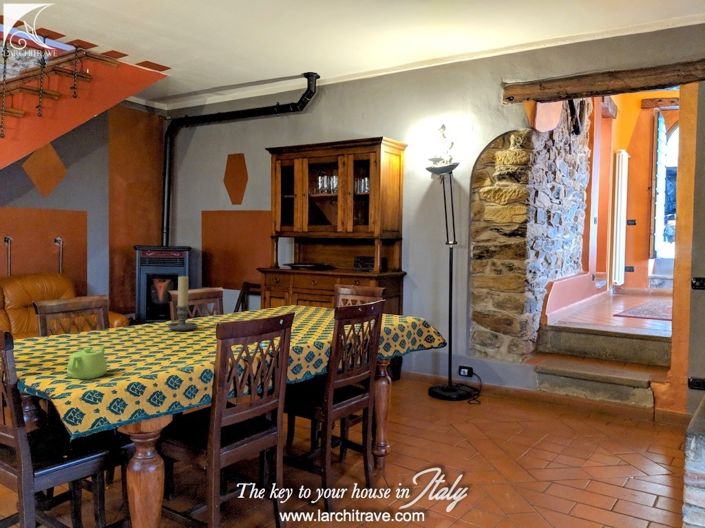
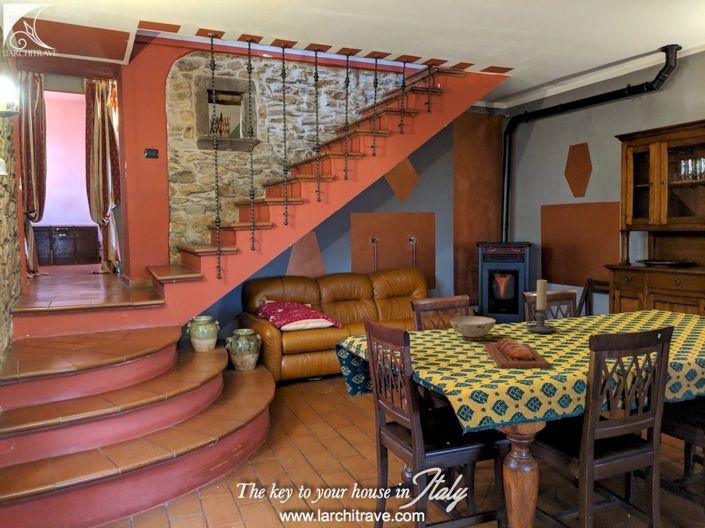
ceramic bowl: none [78,316,132,342] -> present [450,316,496,341]
bread loaf: none [114,335,180,366] -> present [484,338,550,368]
teapot: present [67,345,107,379] -> none [453,348,486,379]

